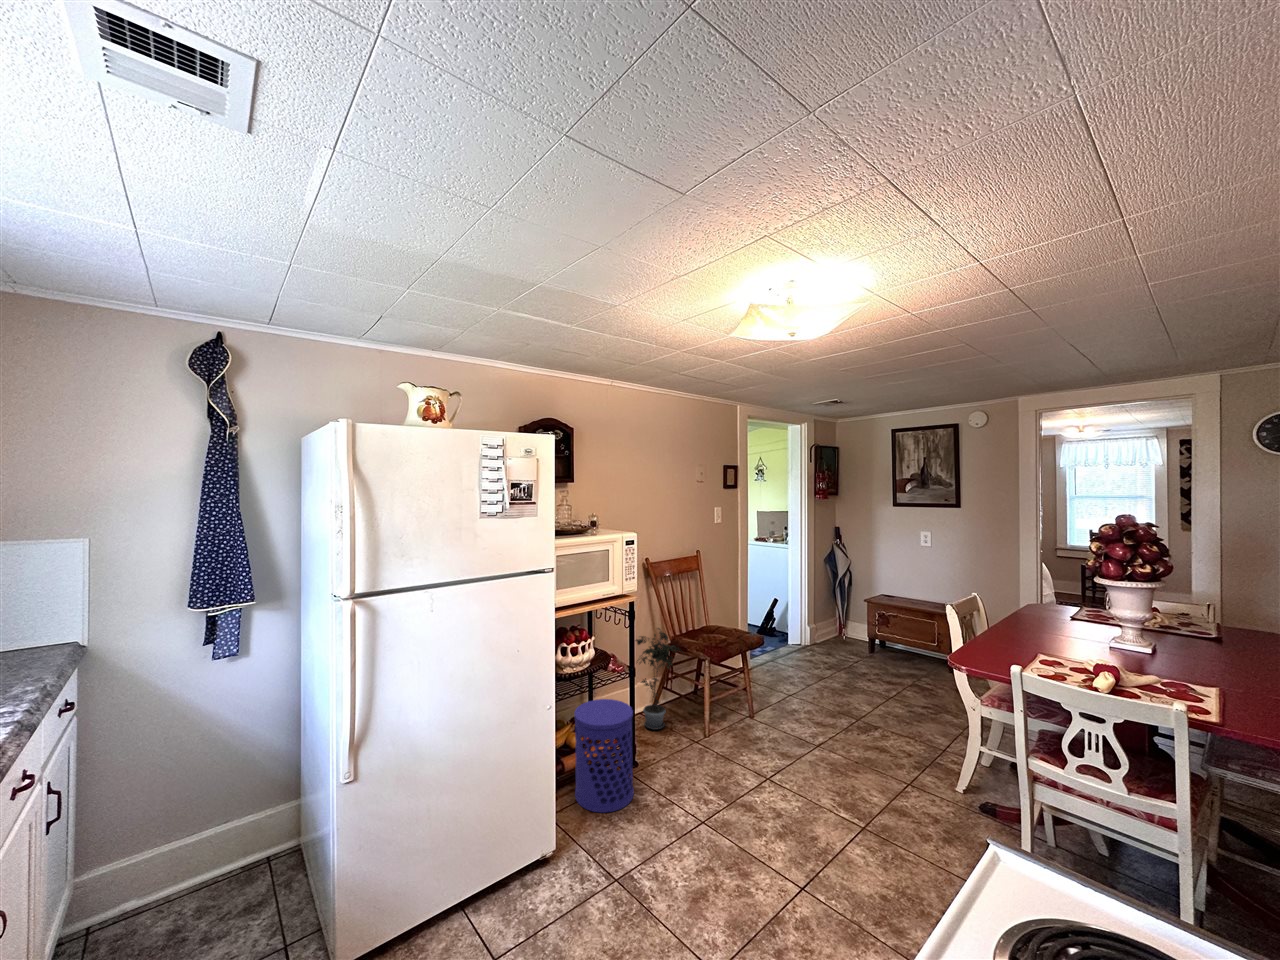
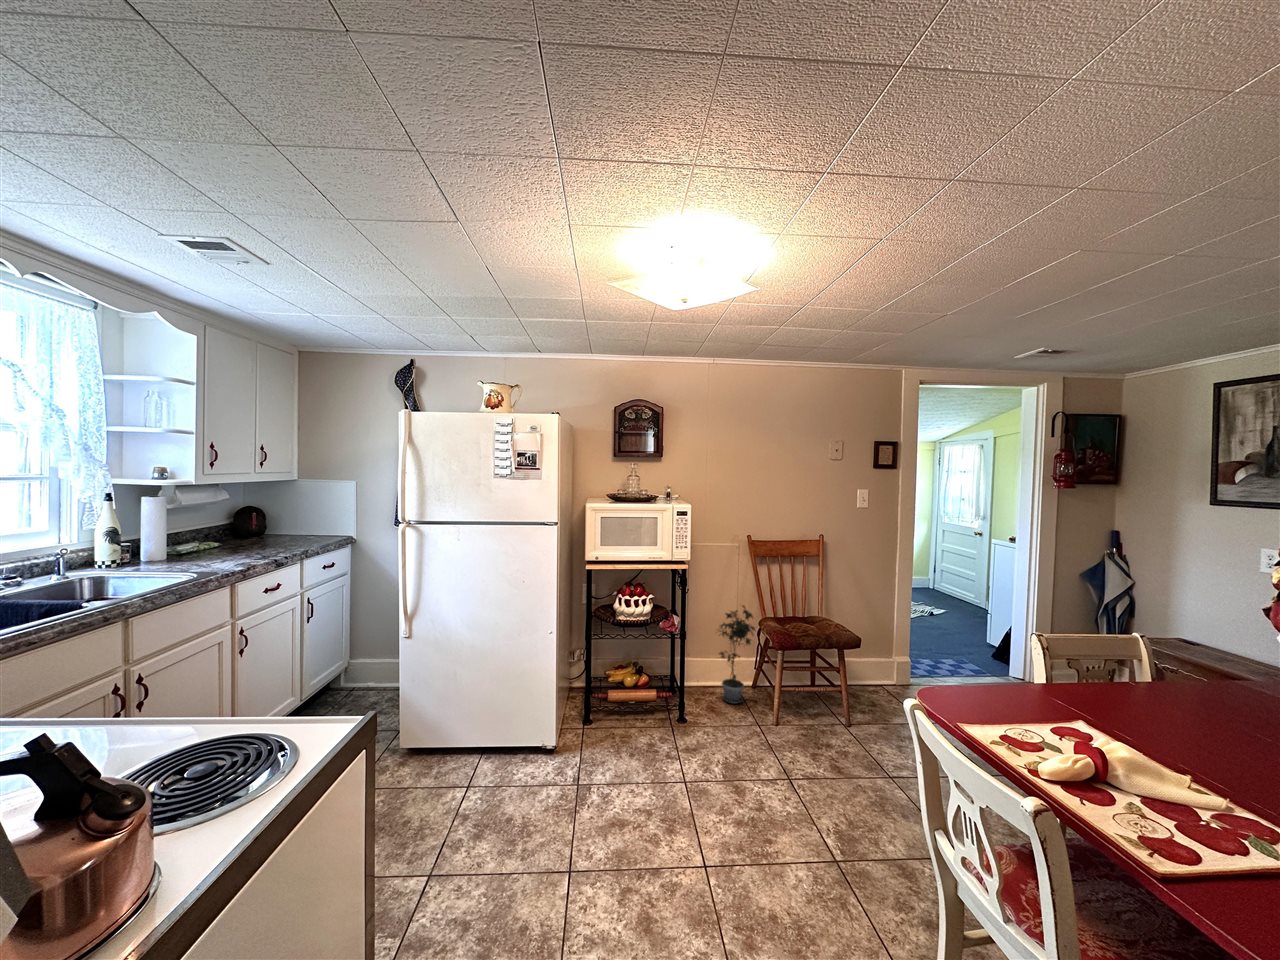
waste bin: present [575,699,634,813] -> none [609,650,661,745]

